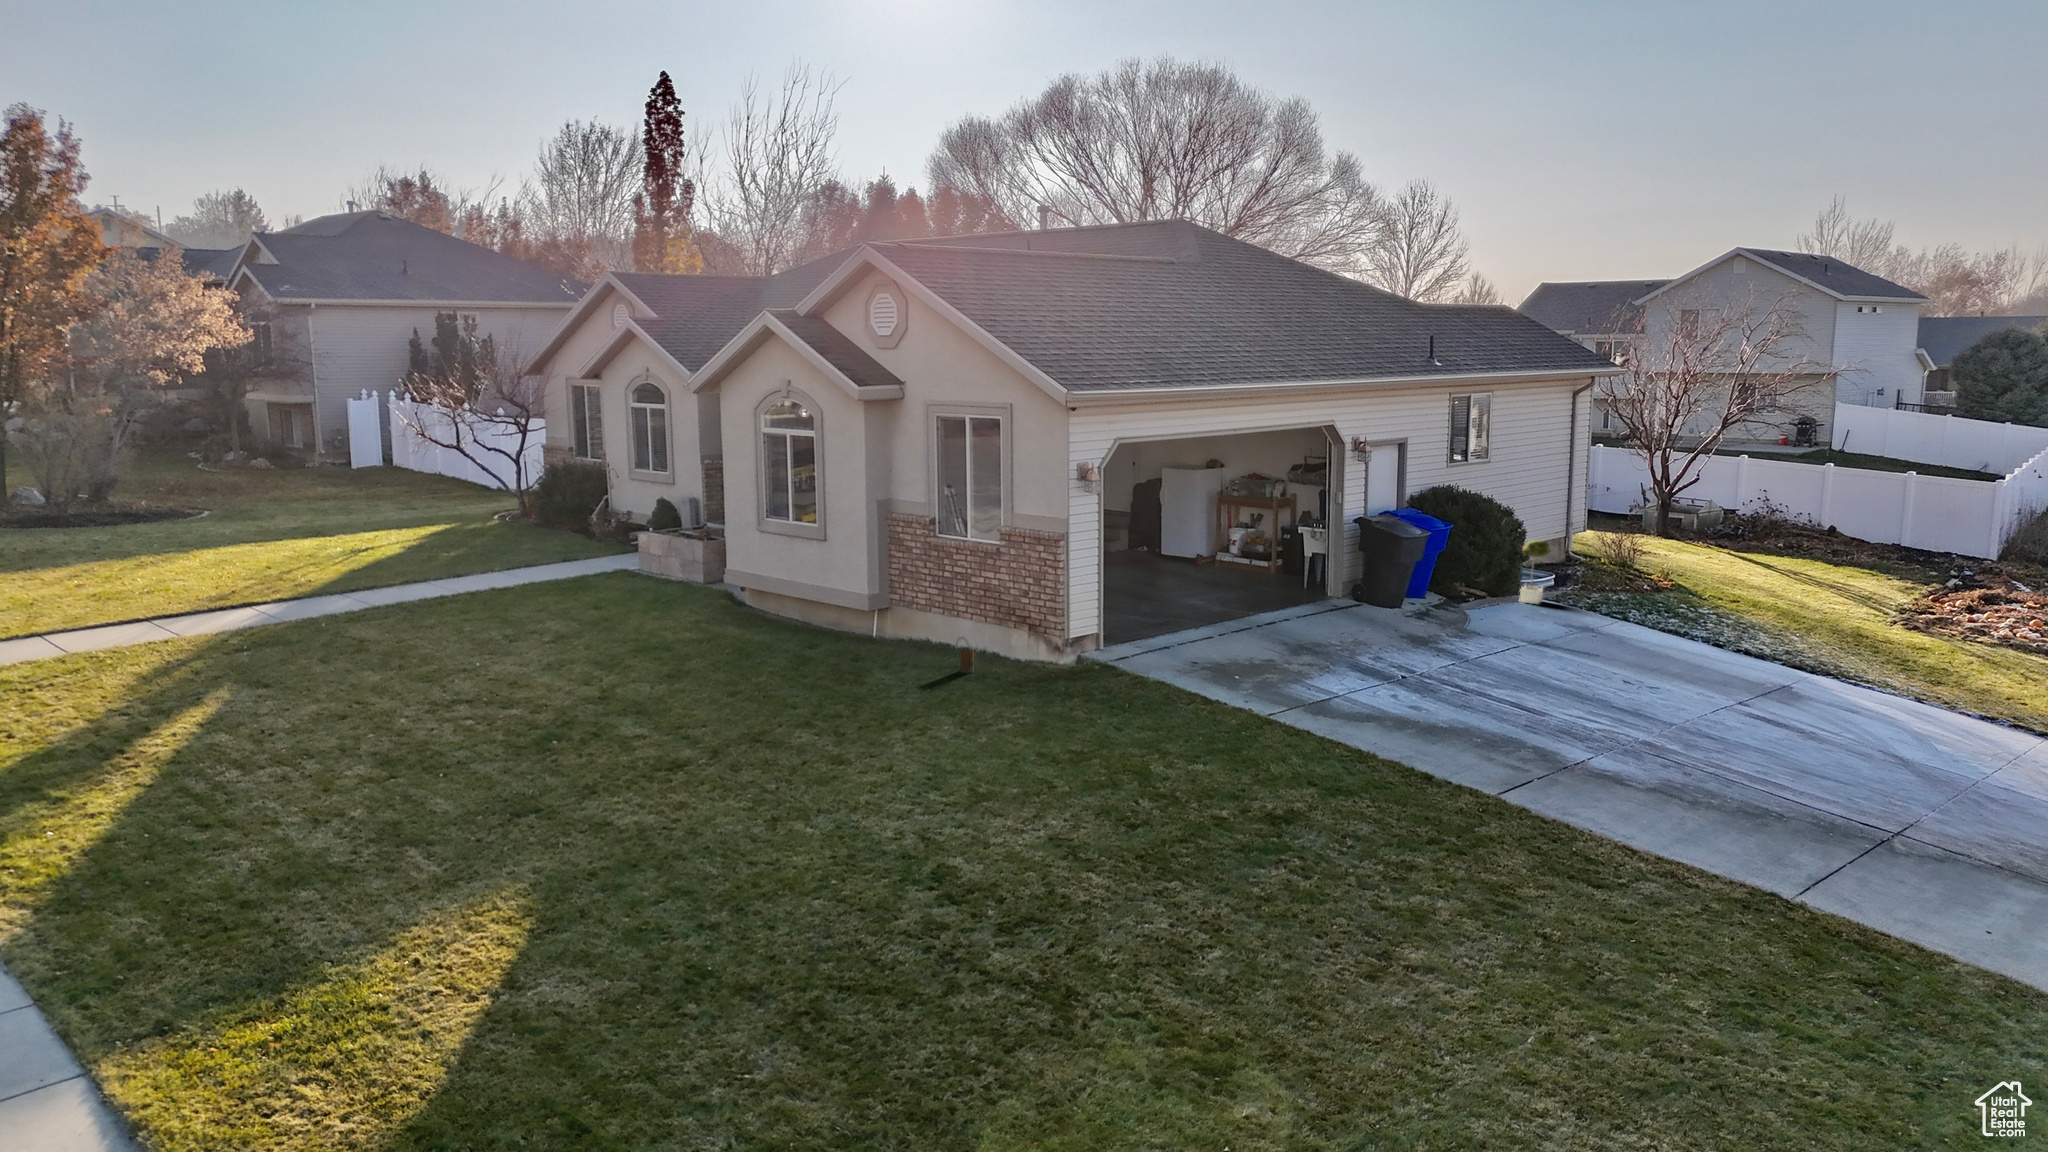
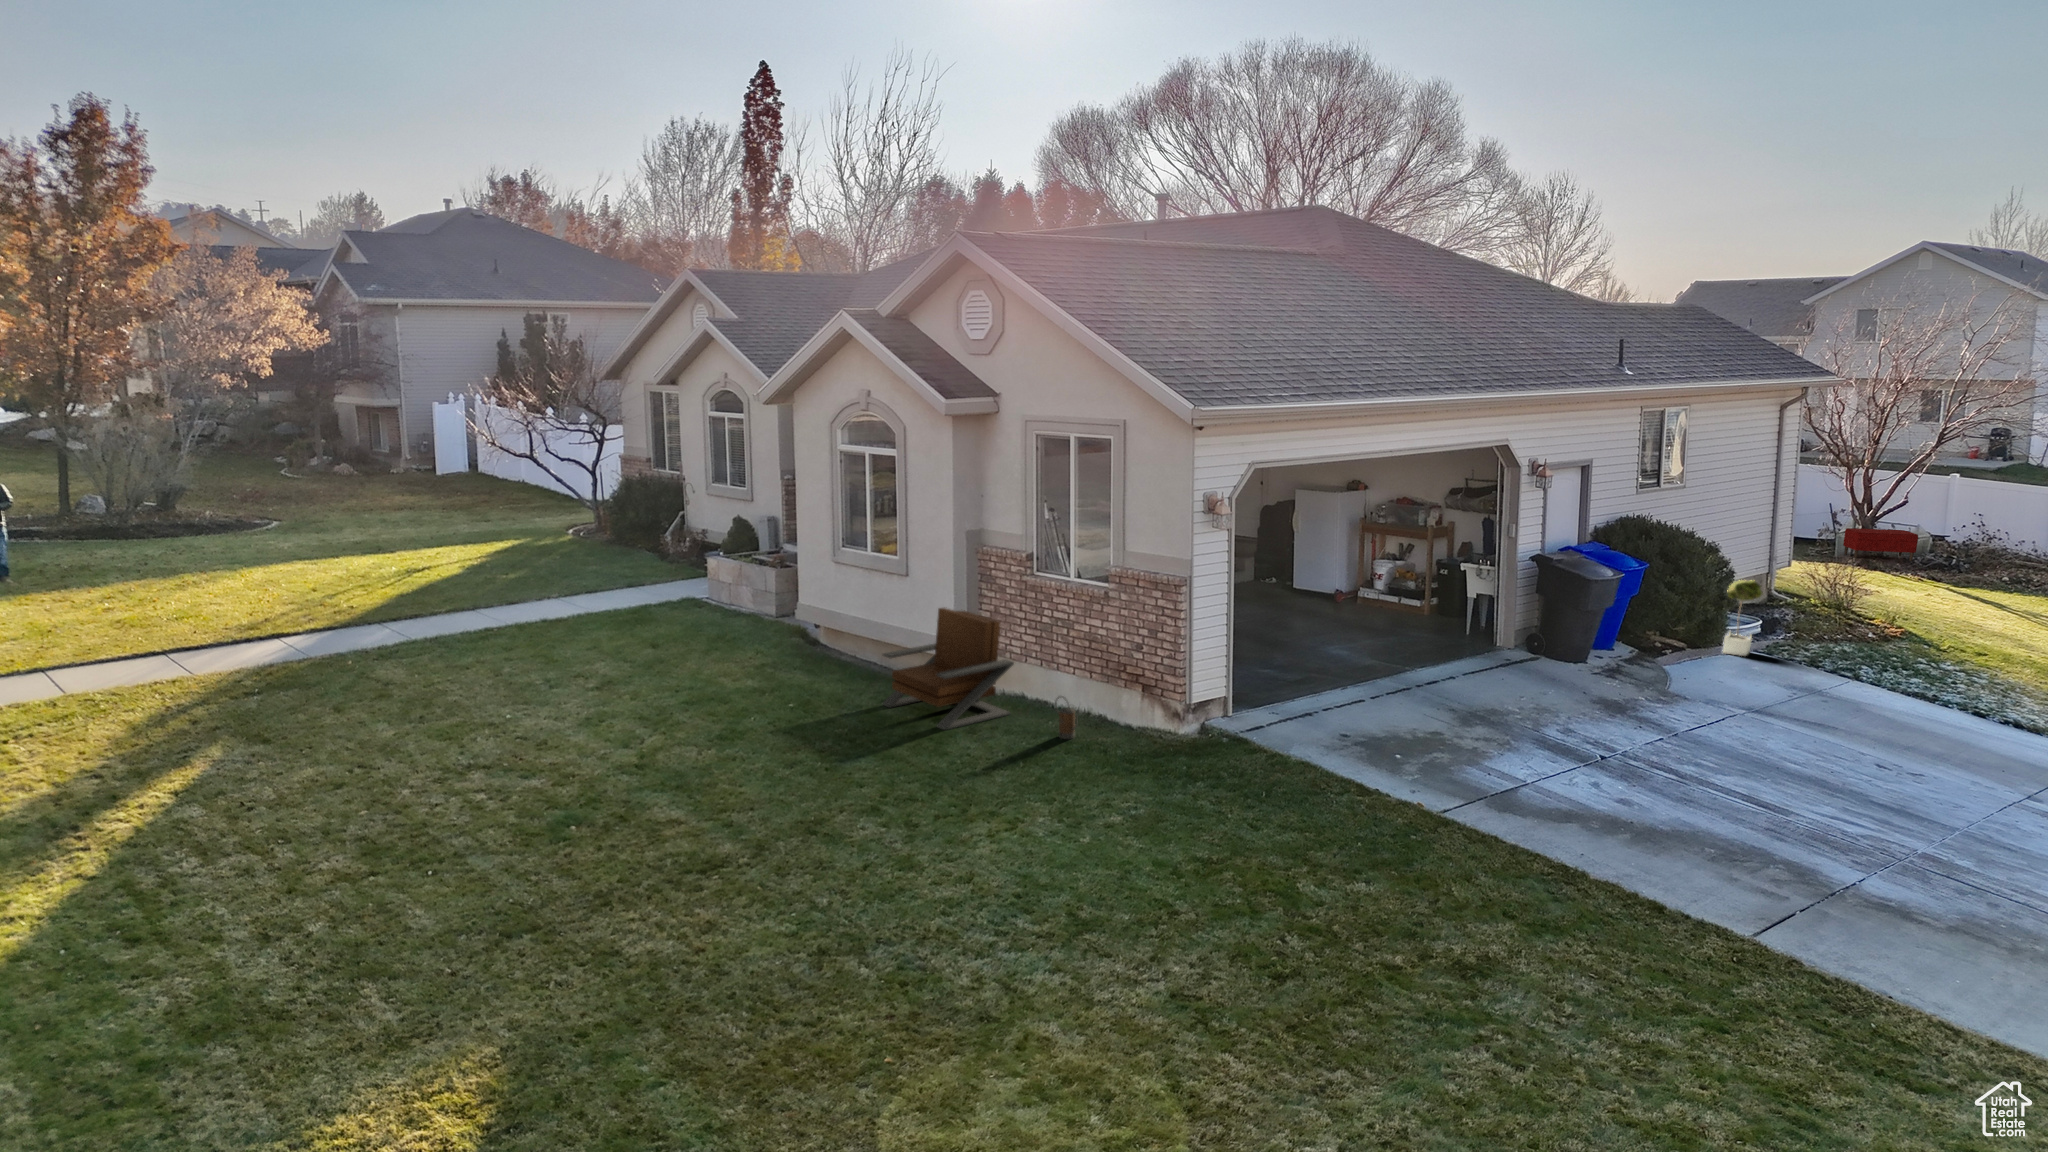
bench: none [1647,504,1708,532] -> present [1843,528,1918,561]
lounge chair: none [807,566,921,669] -> present [883,608,1014,730]

